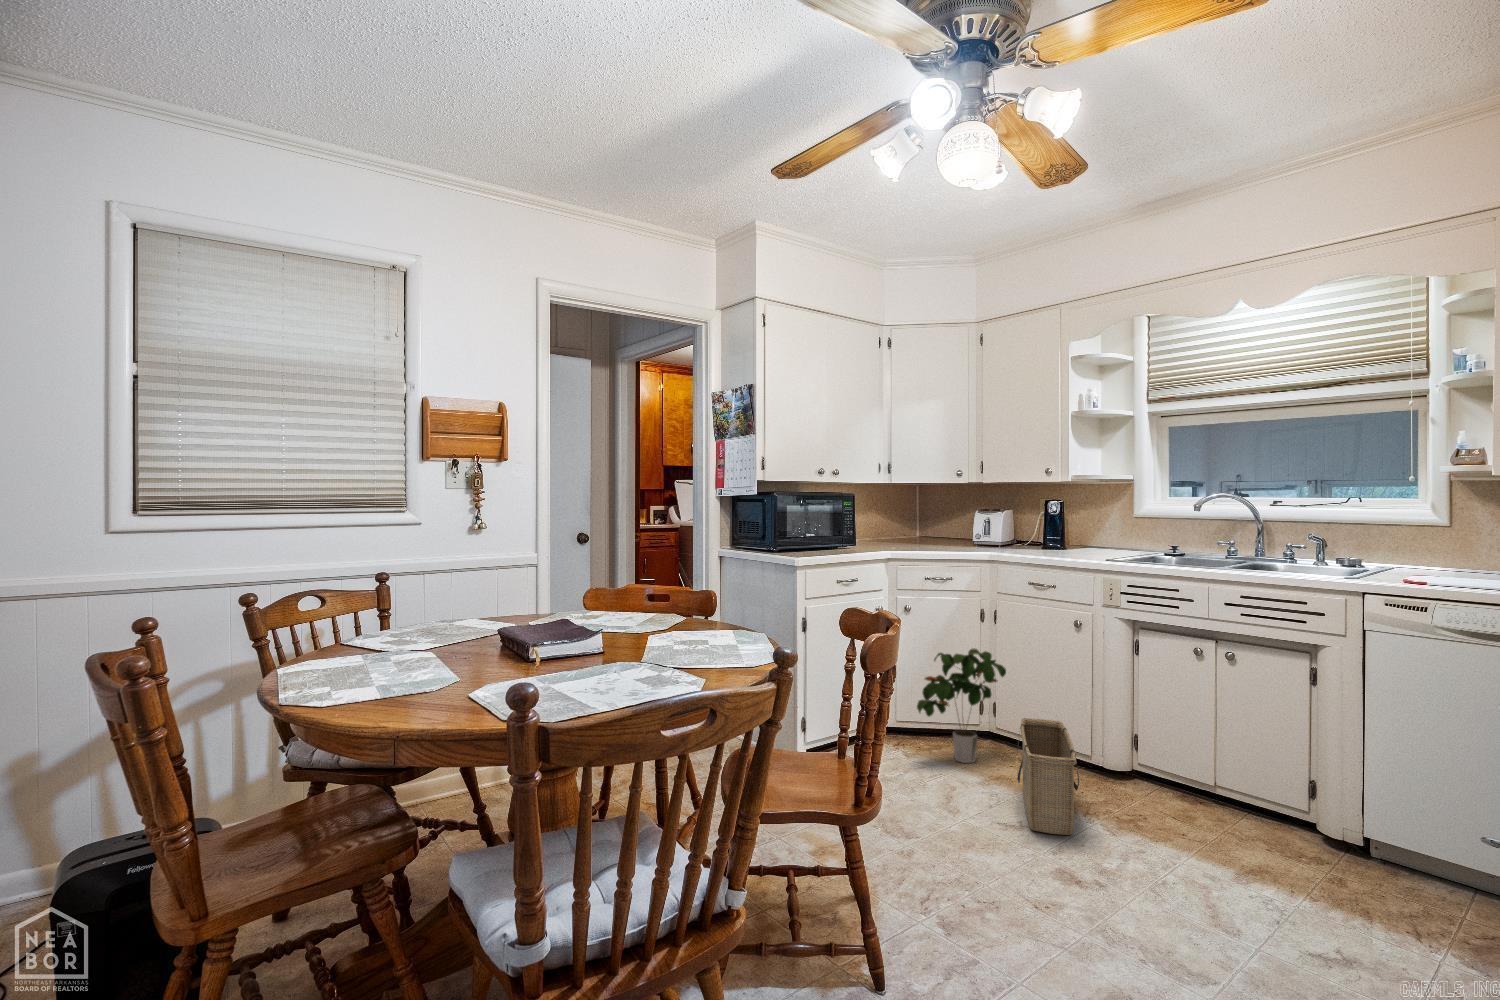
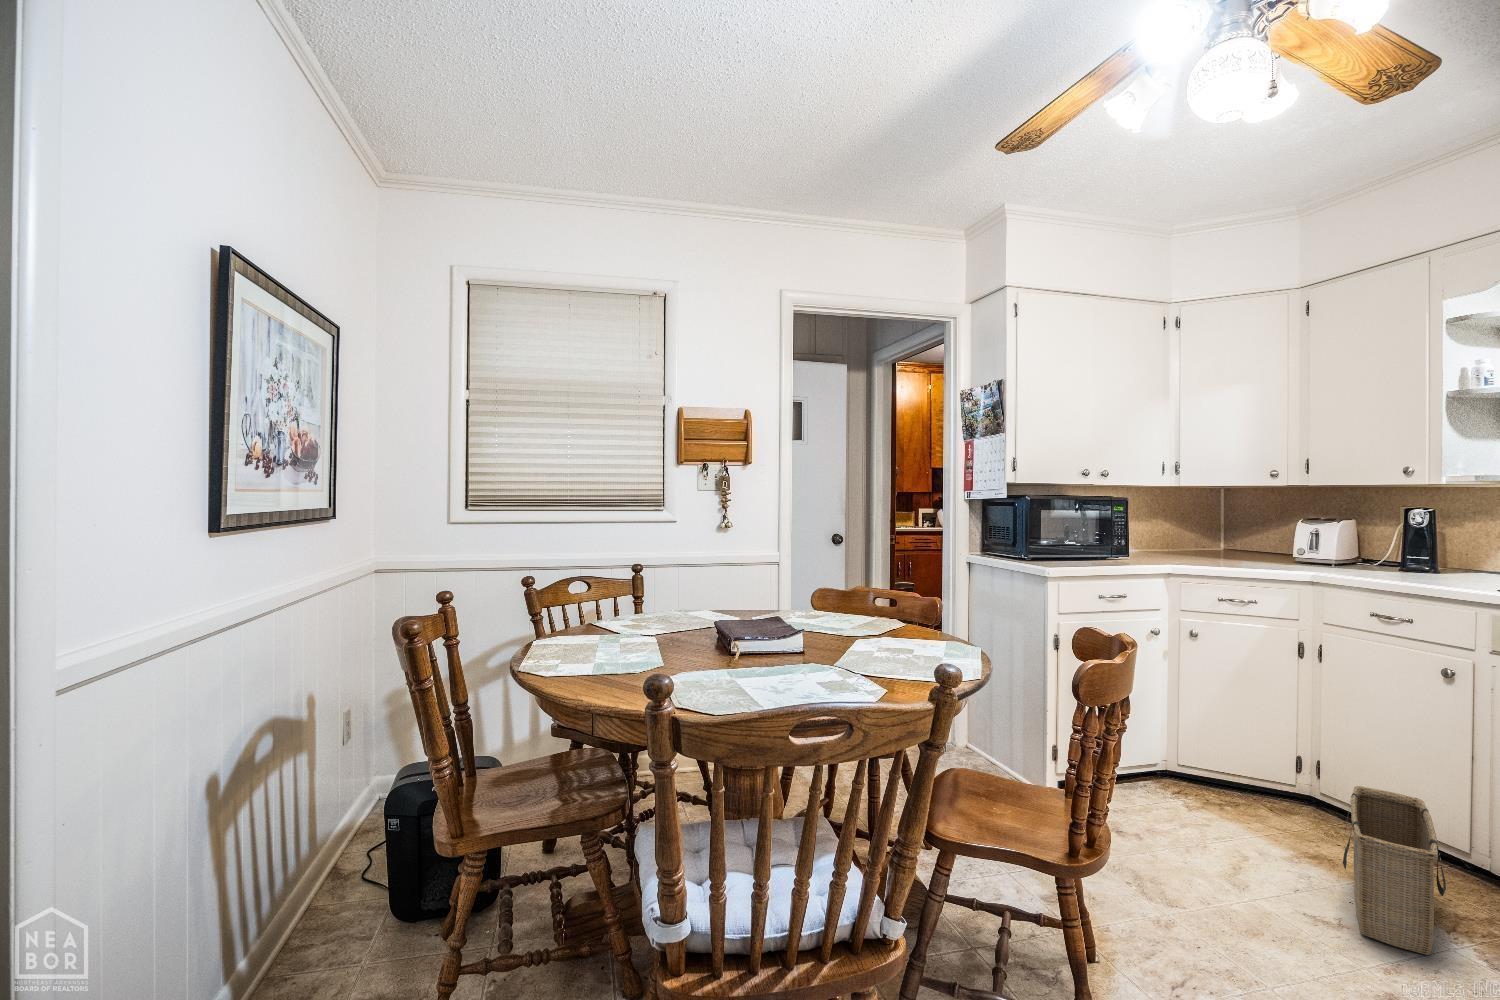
potted plant: present [917,648,1006,763] -> none [1200,689,1336,831]

